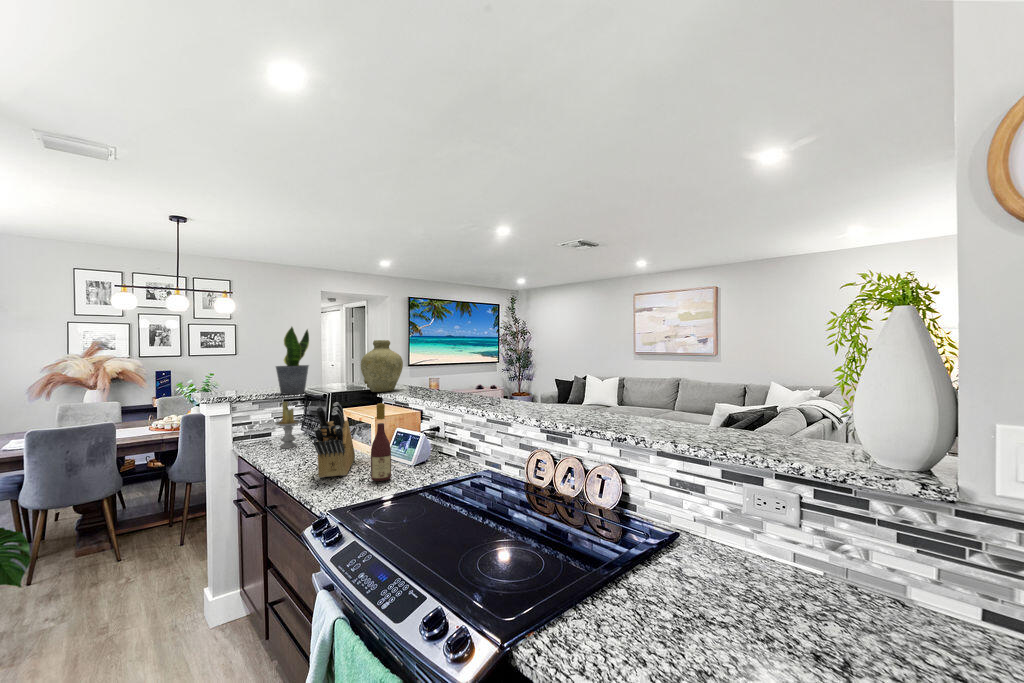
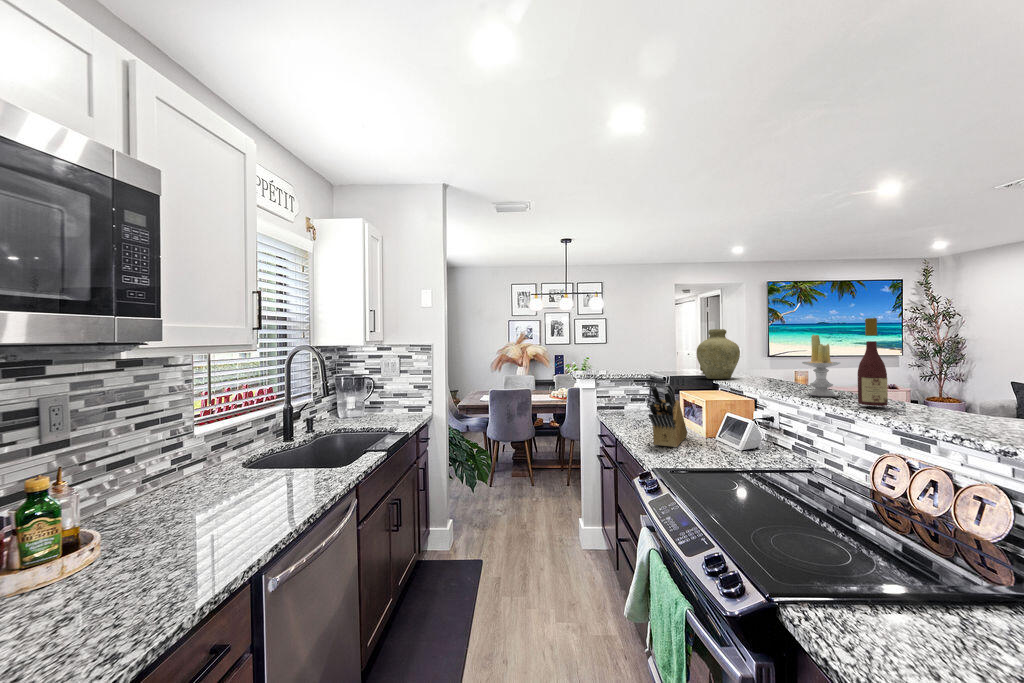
potted plant: present [276,327,309,395] -> none [626,319,653,376]
candle: present [275,401,301,448] -> present [802,335,840,396]
wine bottle: present [371,403,391,481] -> present [858,318,888,406]

